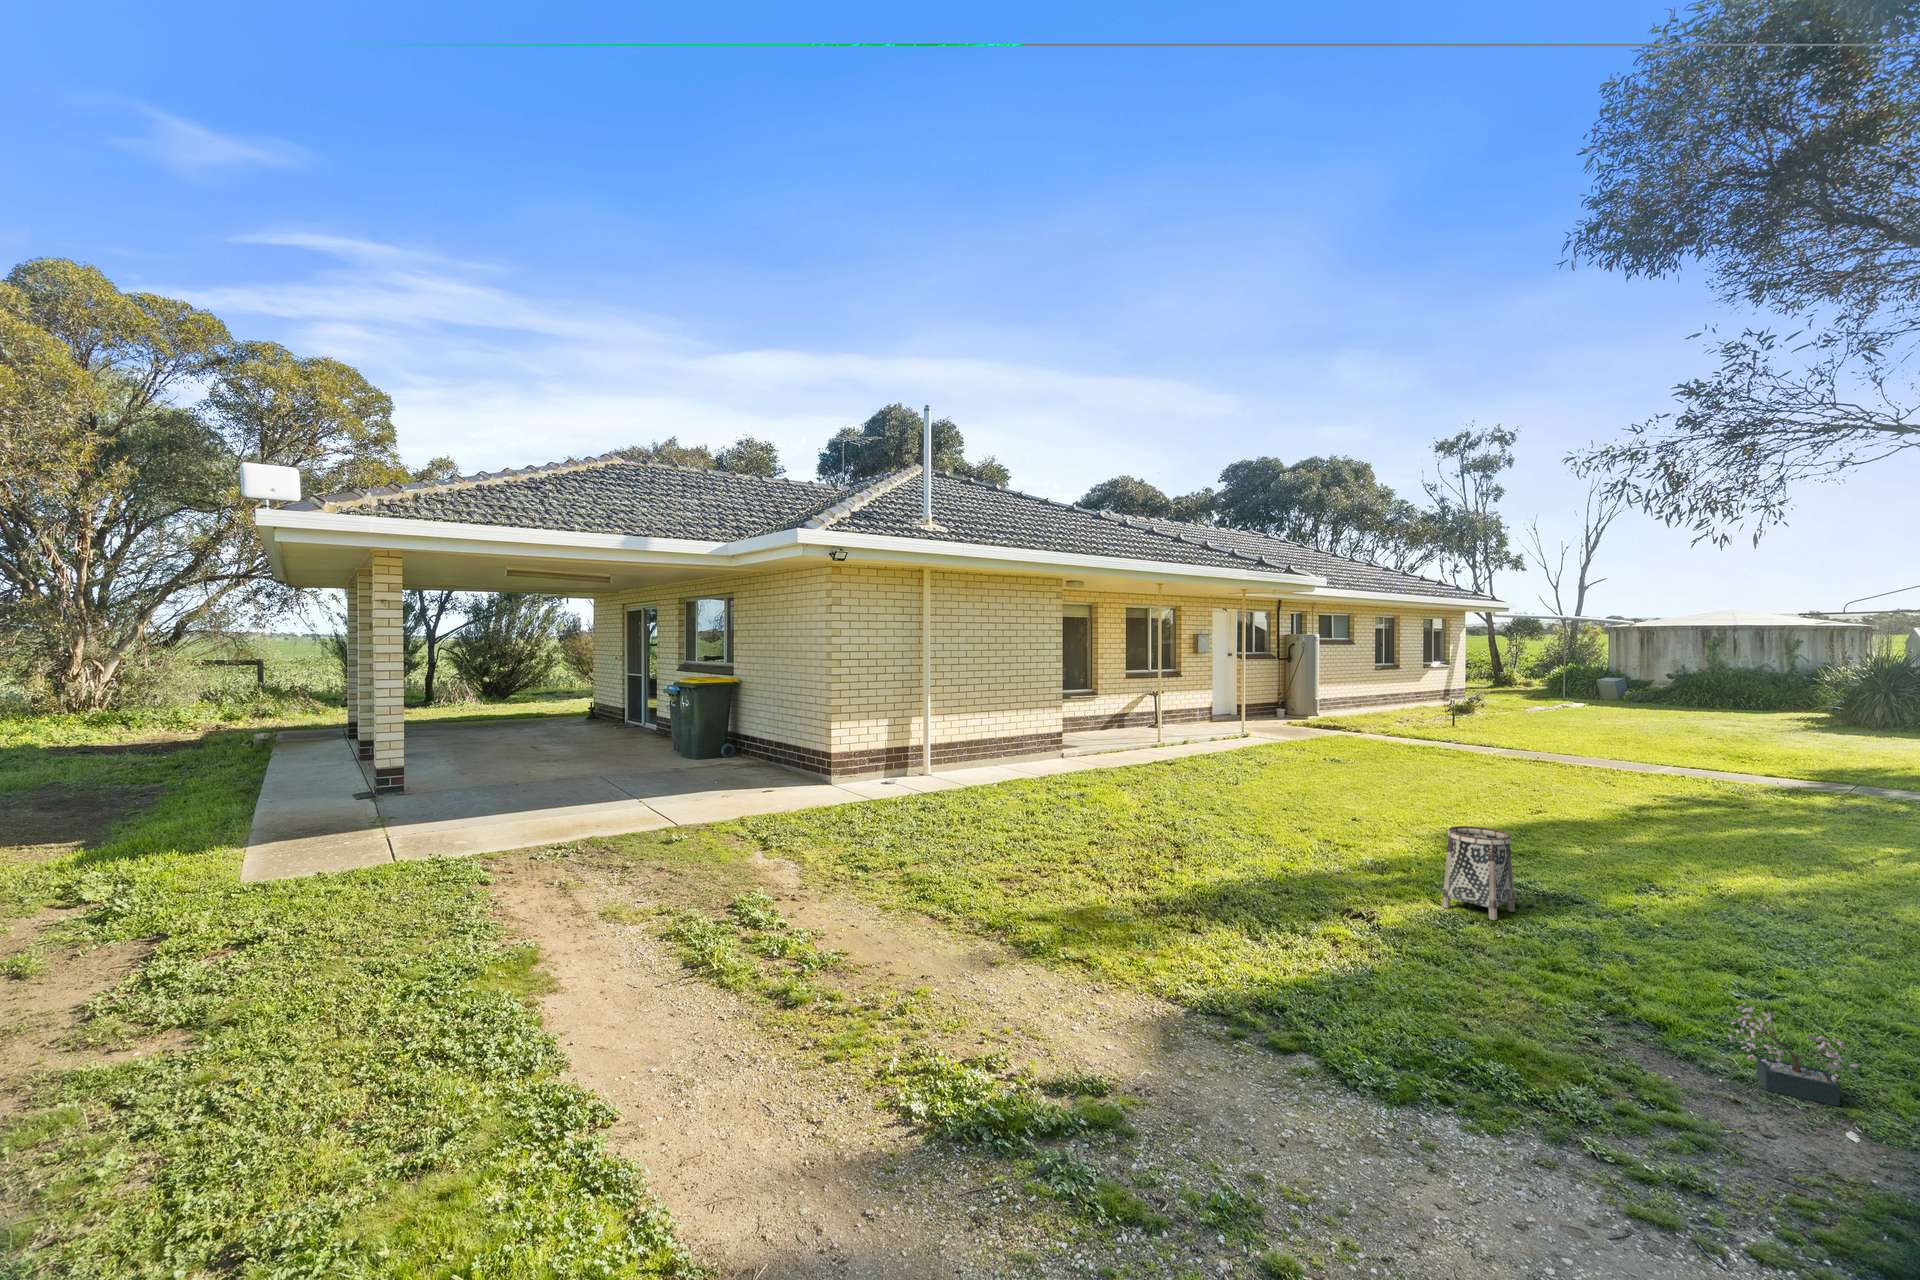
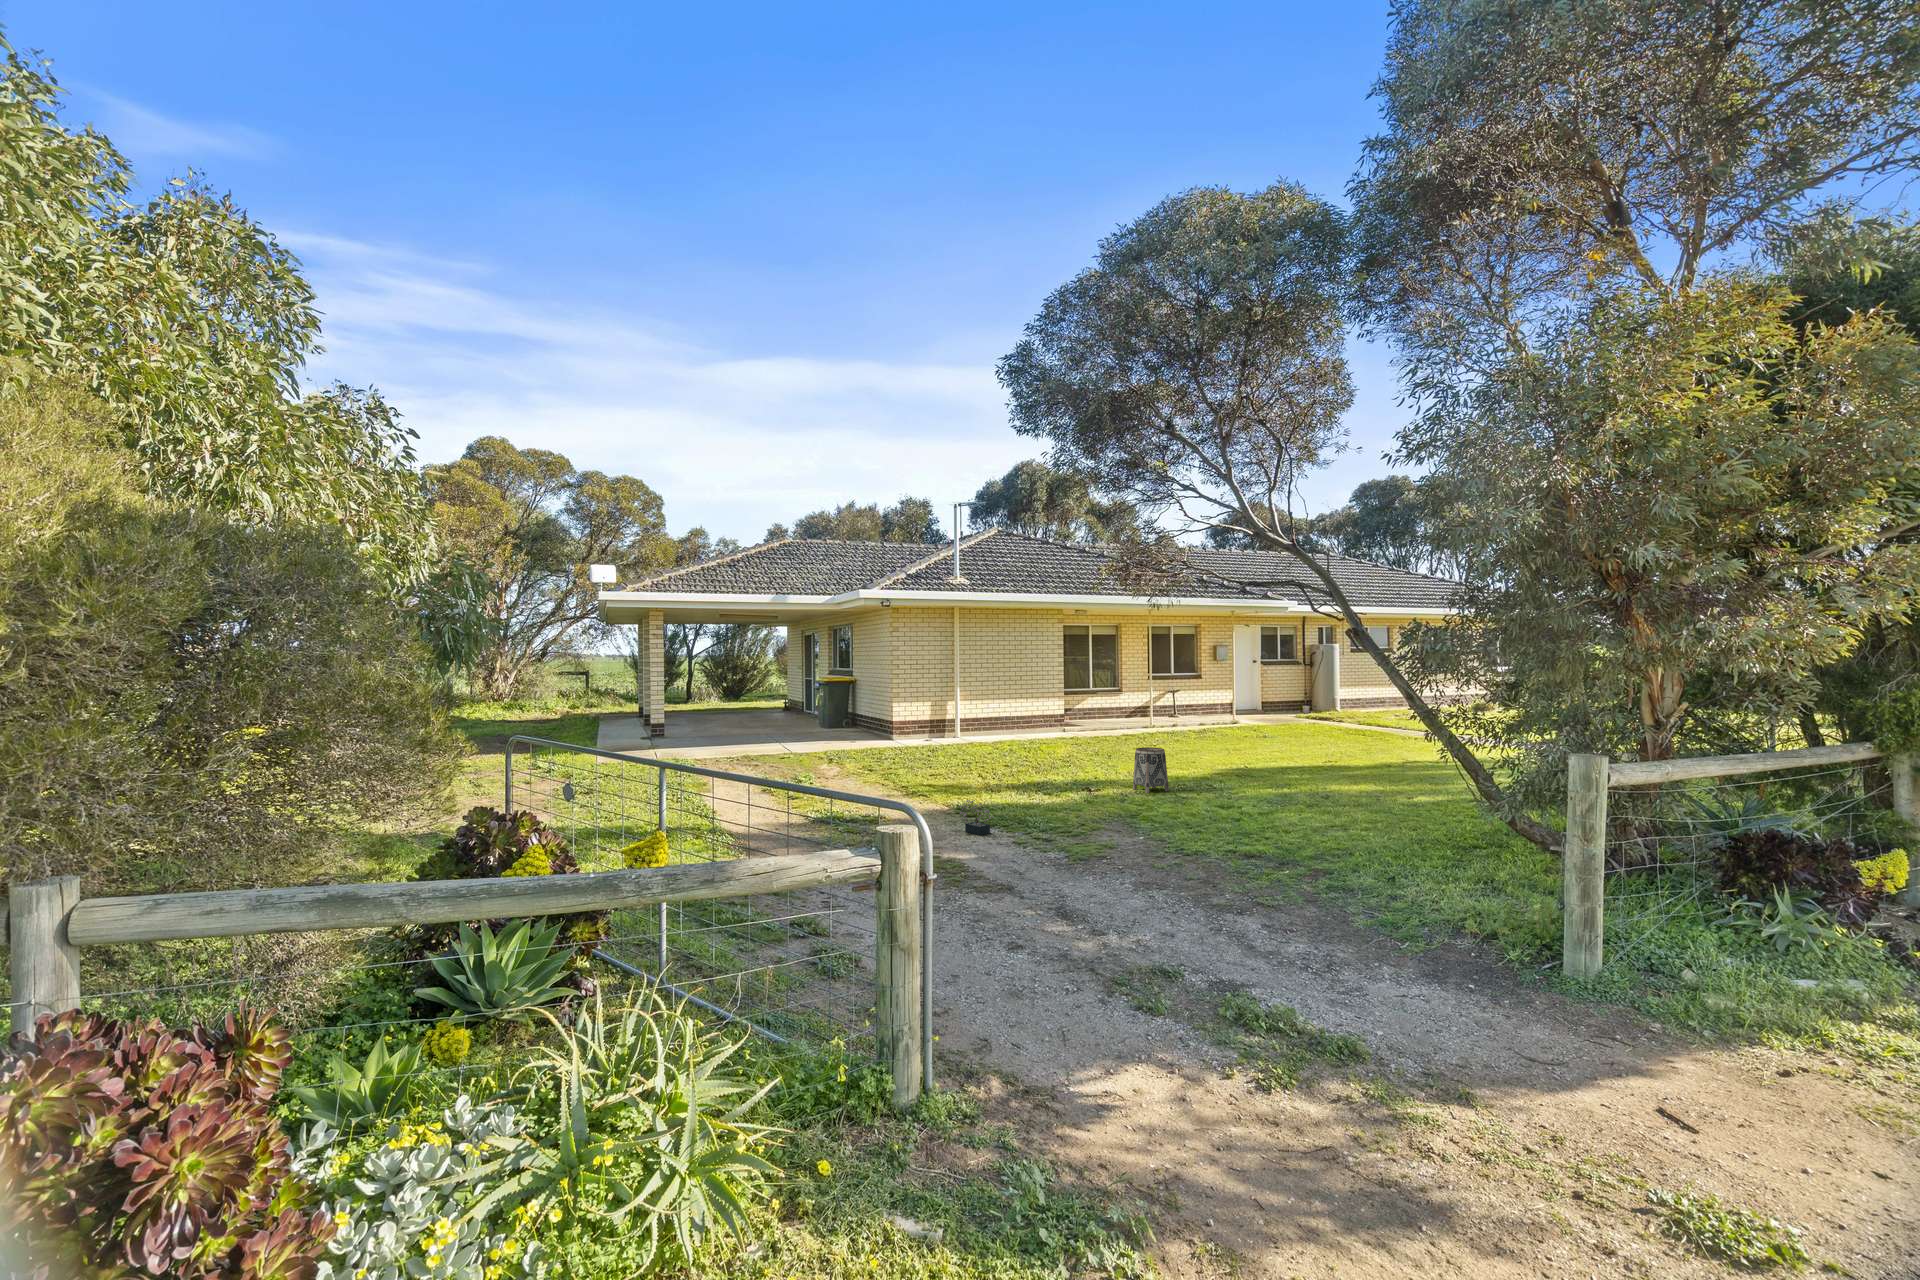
decorative plant: present [1728,1003,1858,1106] -> present [960,800,993,835]

